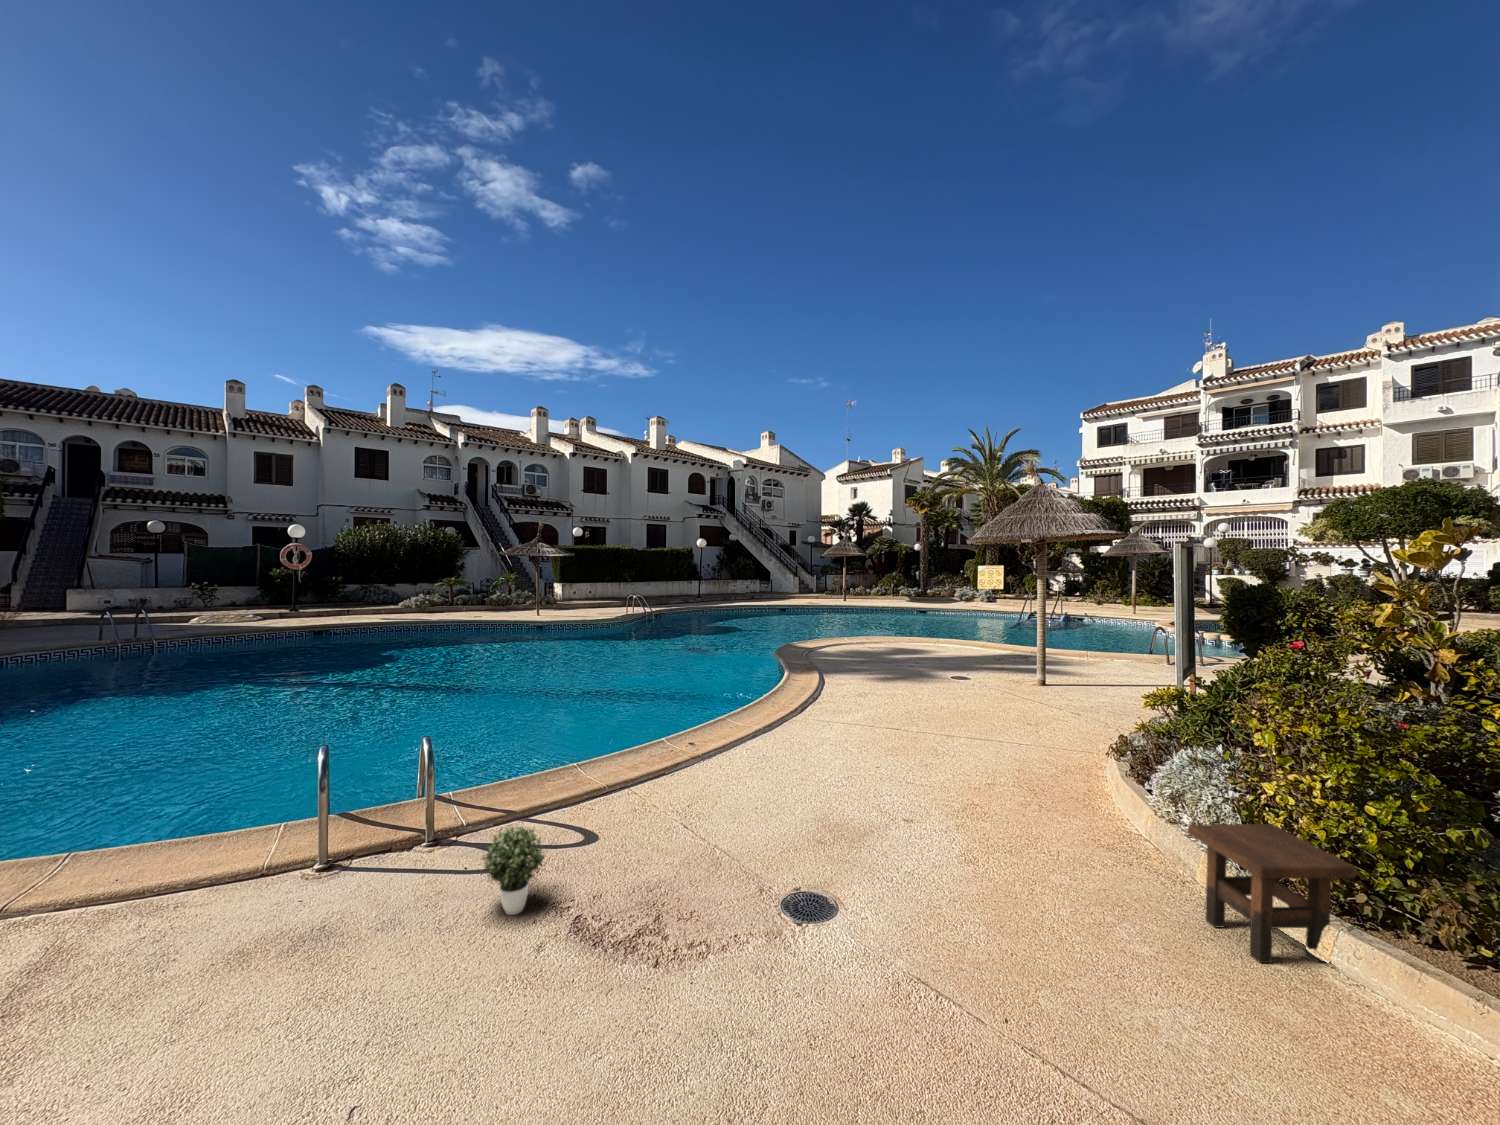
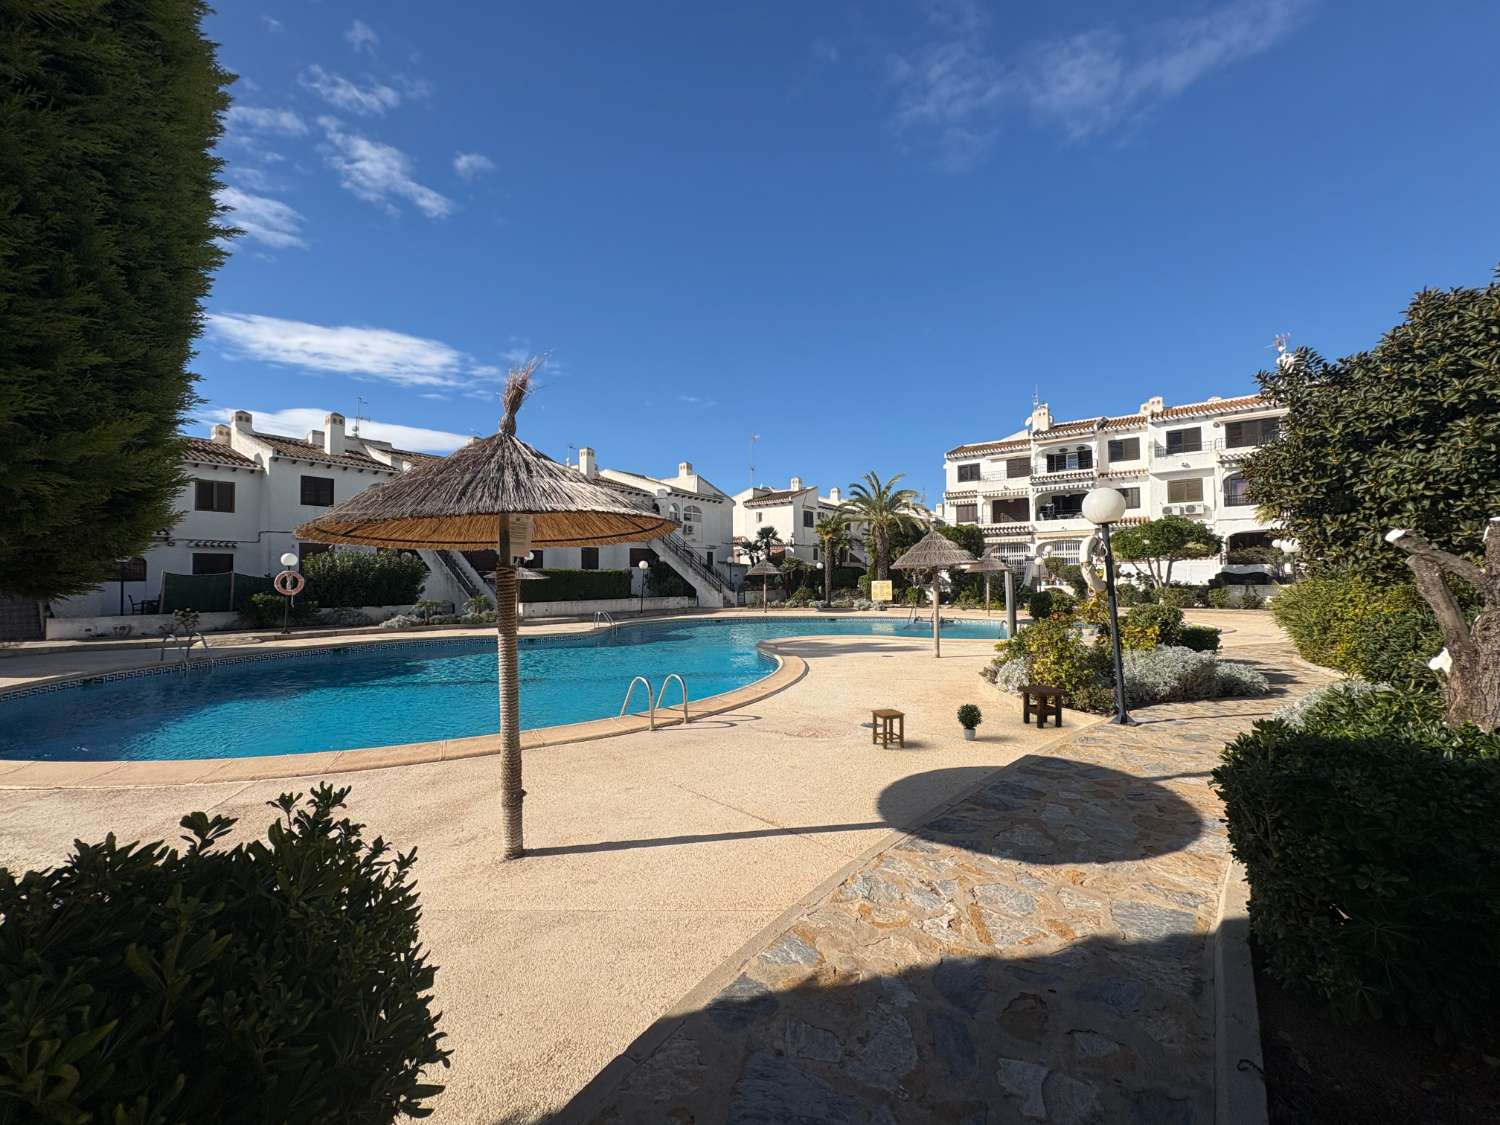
potted plant: present [482,826,545,915] -> present [957,704,983,741]
stool: none [743,893,825,1035] -> present [871,709,905,749]

